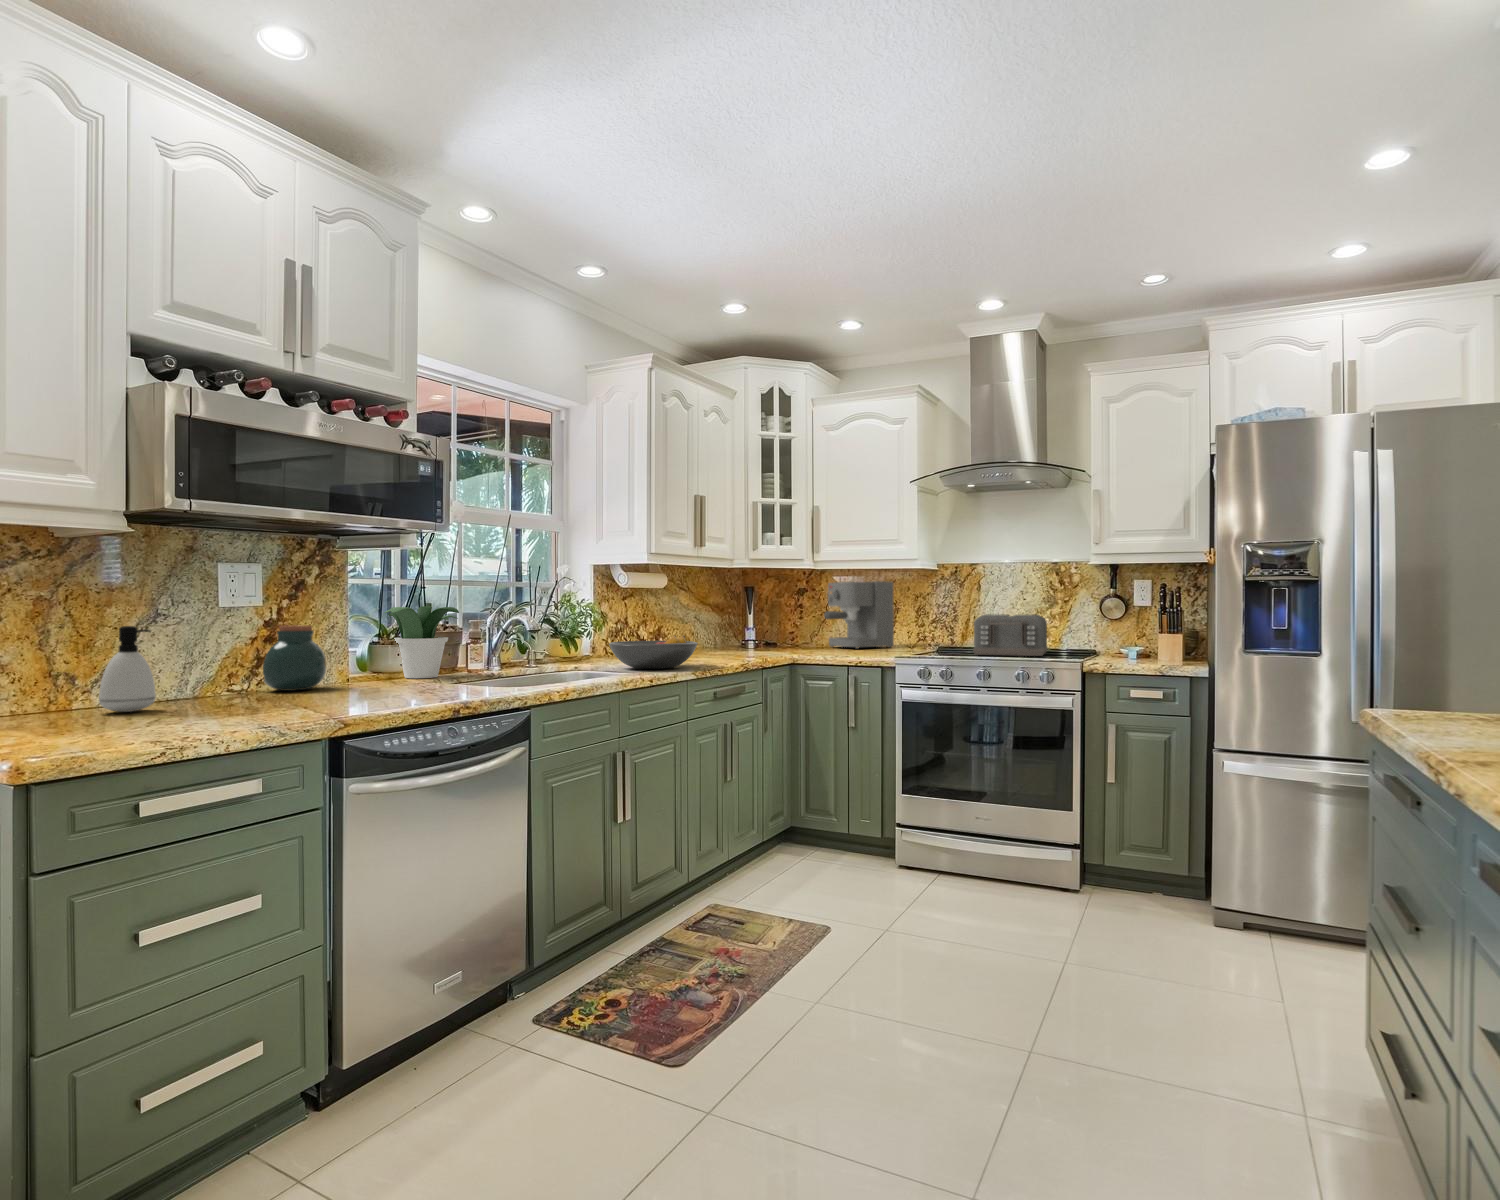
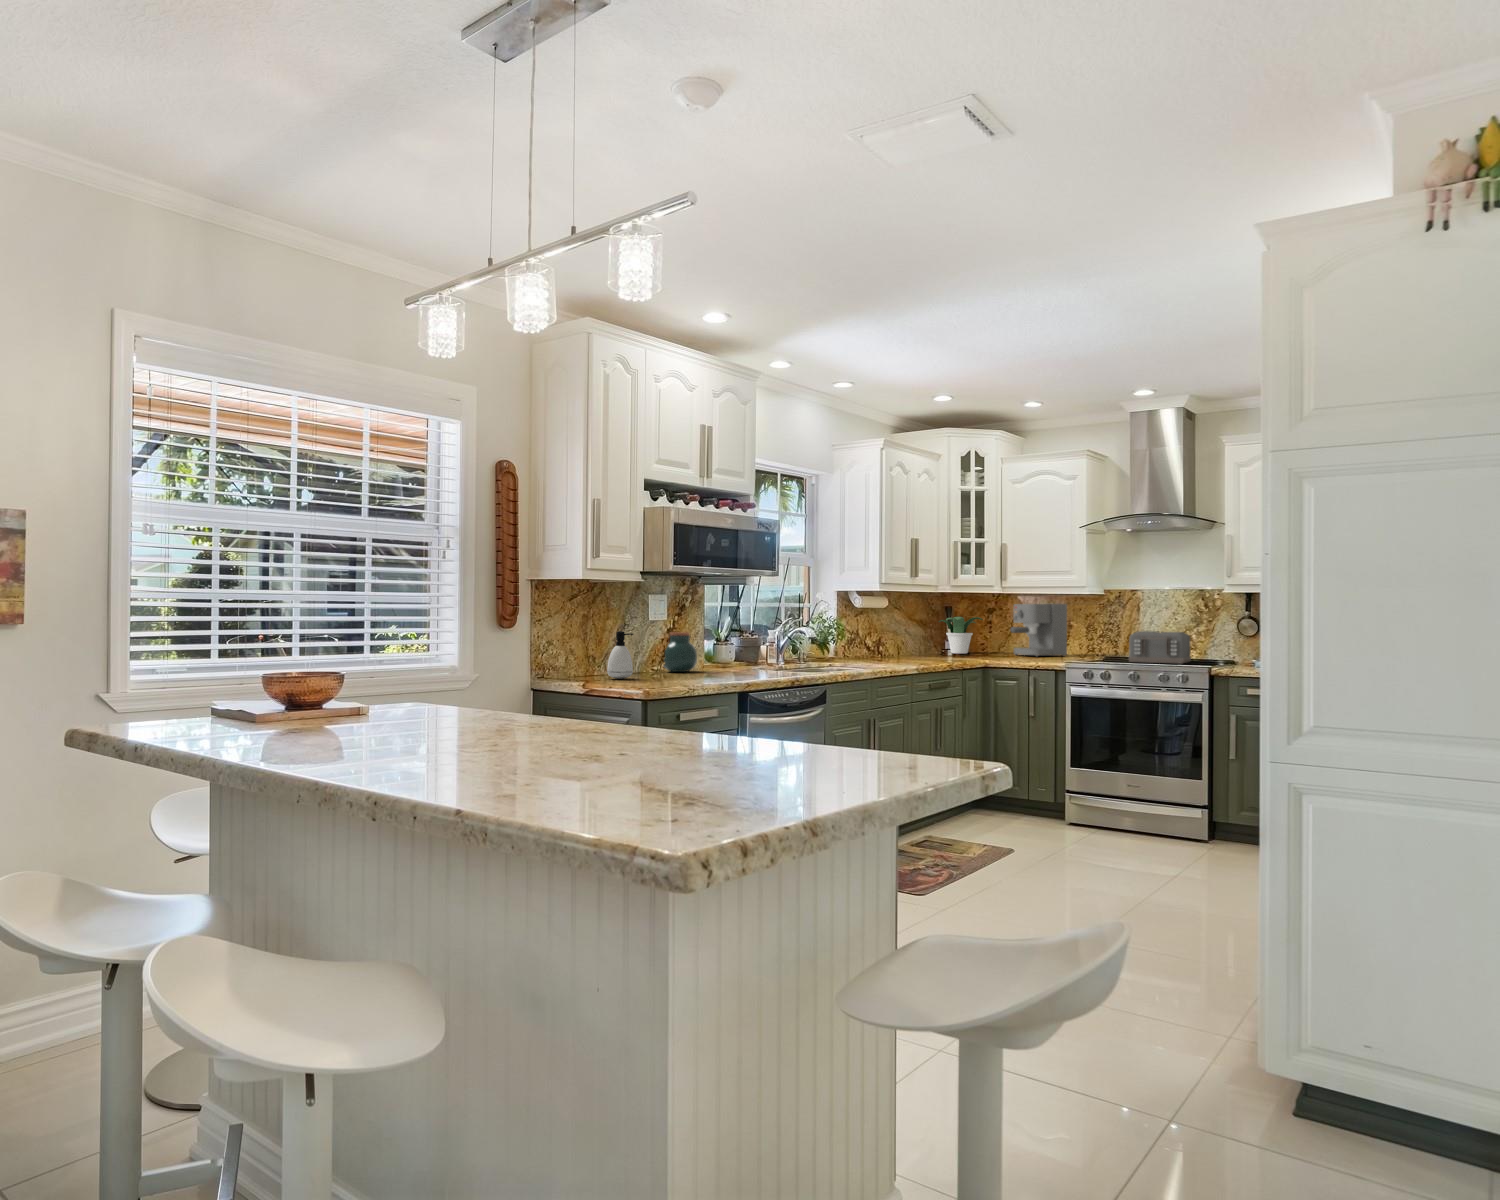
potted plant: present [384,606,459,678] -> present [939,617,983,654]
fruit bowl: present [609,635,698,669] -> none [859,643,921,665]

